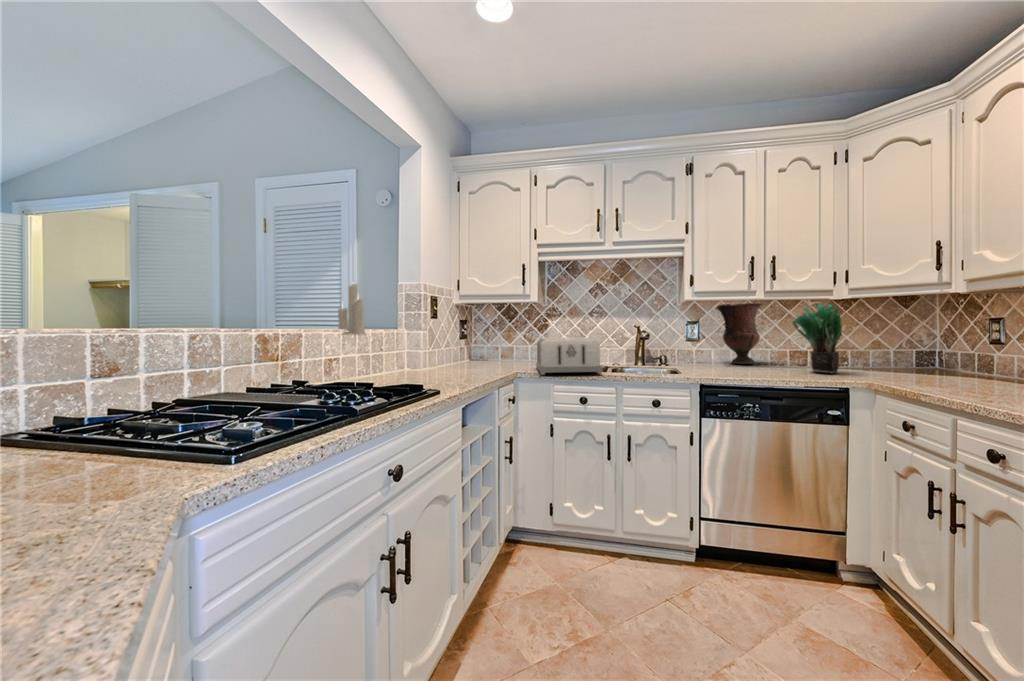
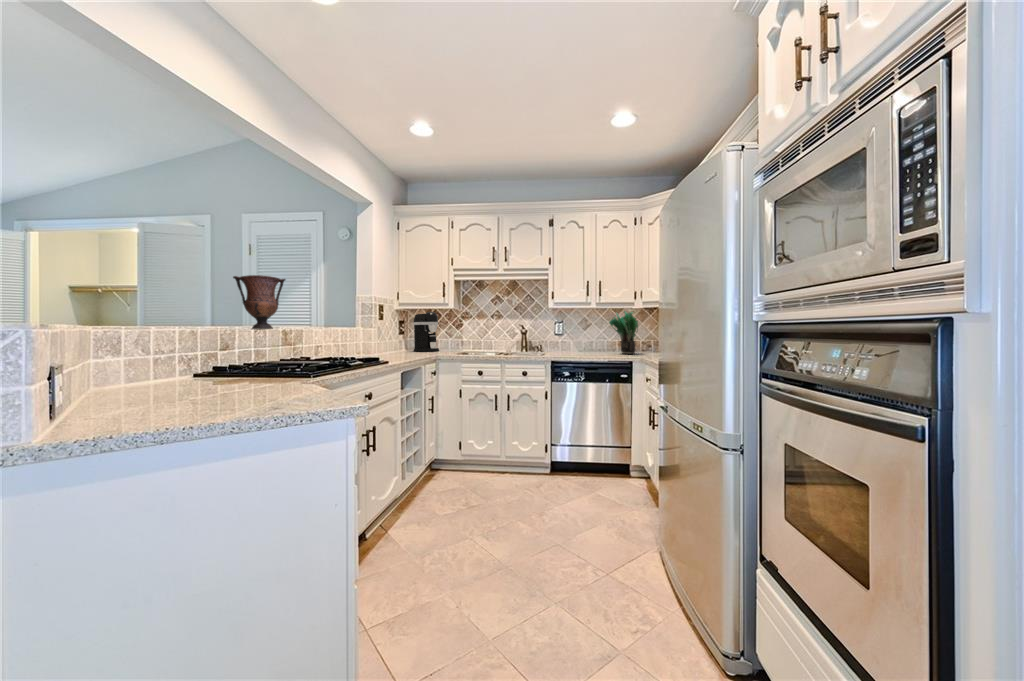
candle: present [338,284,365,334] -> none [311,288,332,330]
vase: present [716,303,762,364] -> present [233,275,286,329]
coffee maker: none [479,308,515,364] -> present [414,312,439,351]
toaster: present [536,337,602,375] -> none [452,333,492,356]

